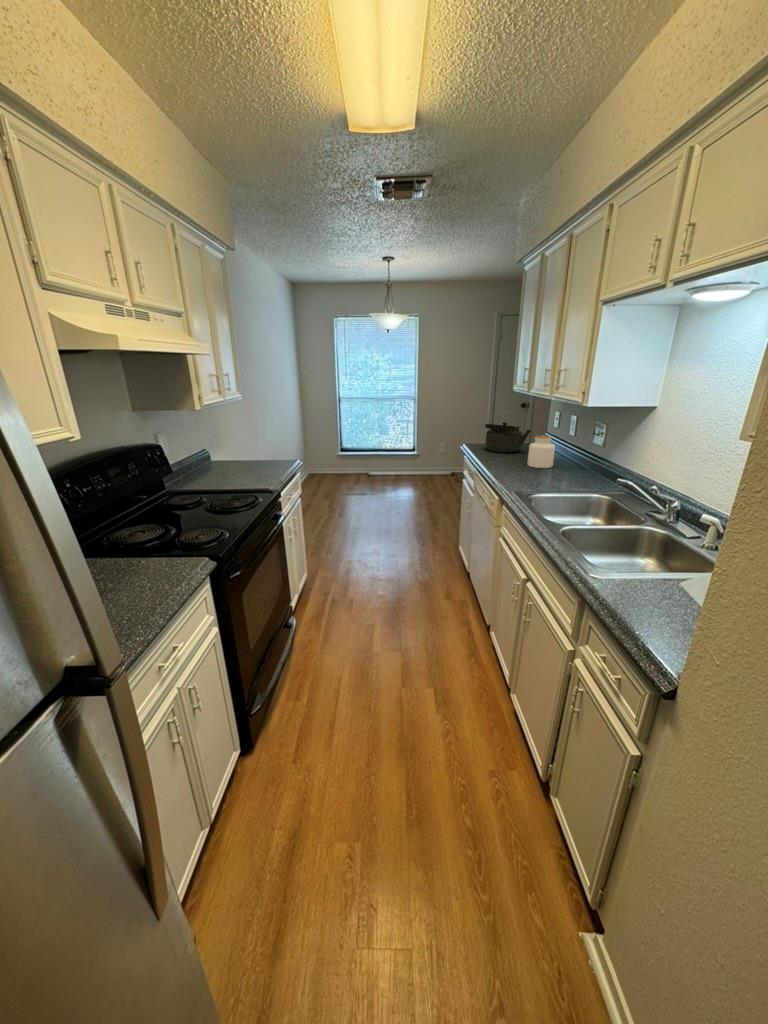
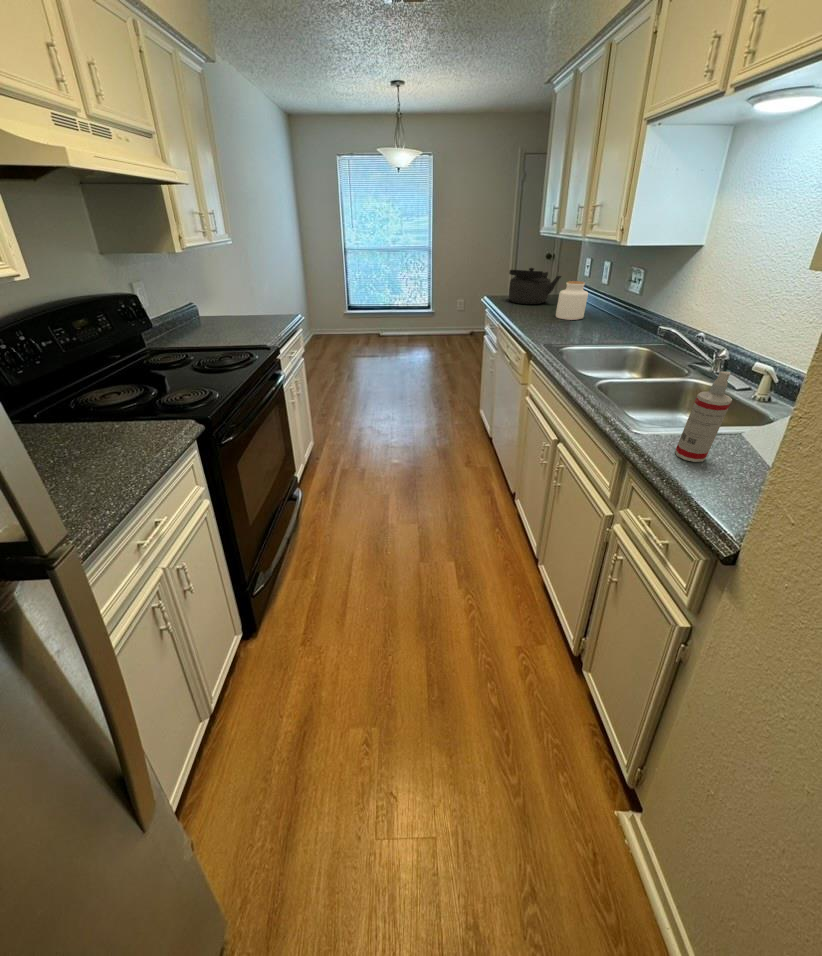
spray bottle: none [623,530,662,605] -> present [675,372,732,462]

